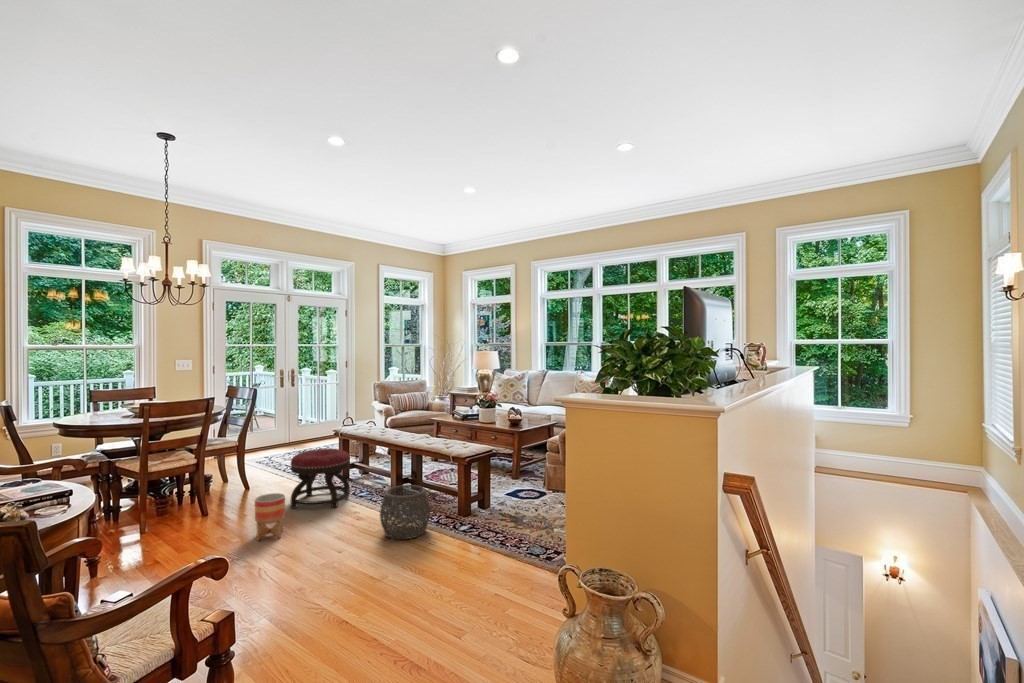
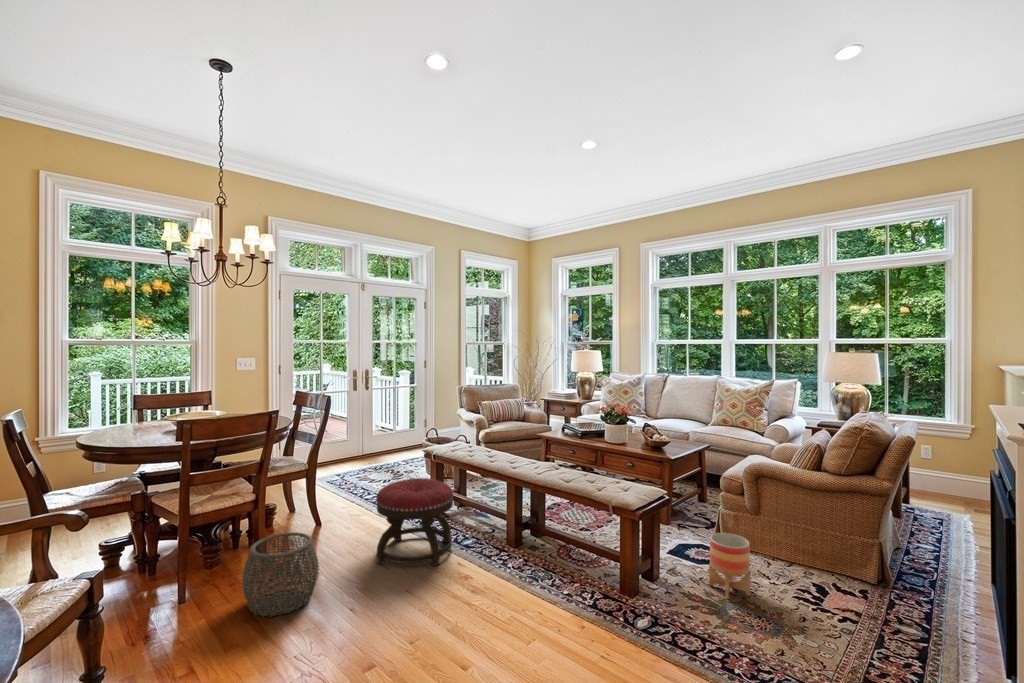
woven basket: present [380,485,430,539] -> present [242,532,319,617]
planter: present [255,493,285,541] -> present [709,533,751,599]

